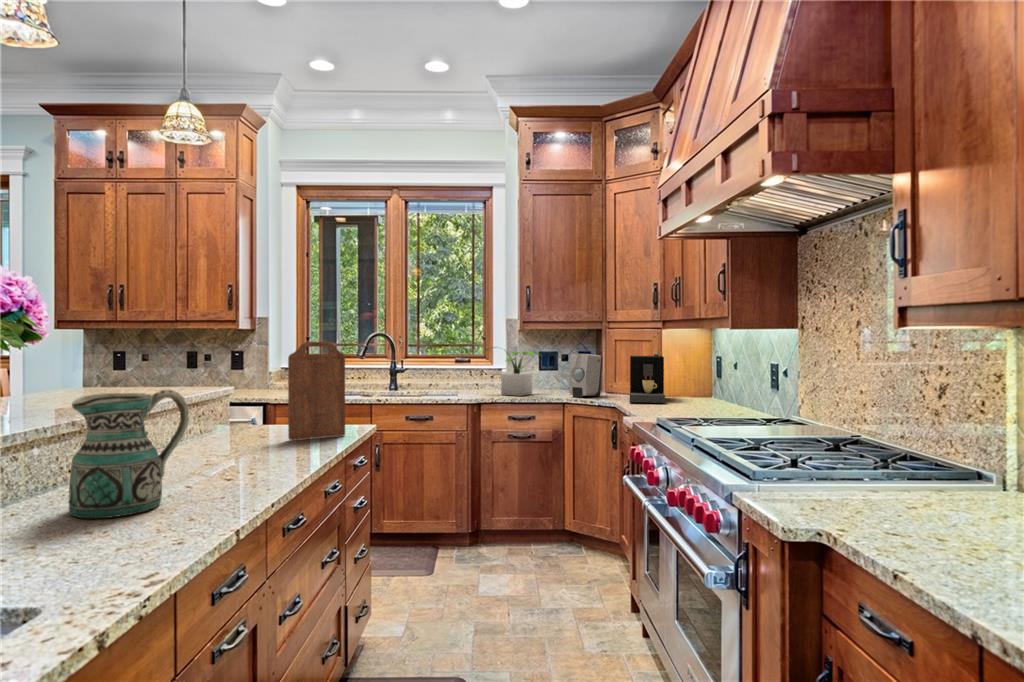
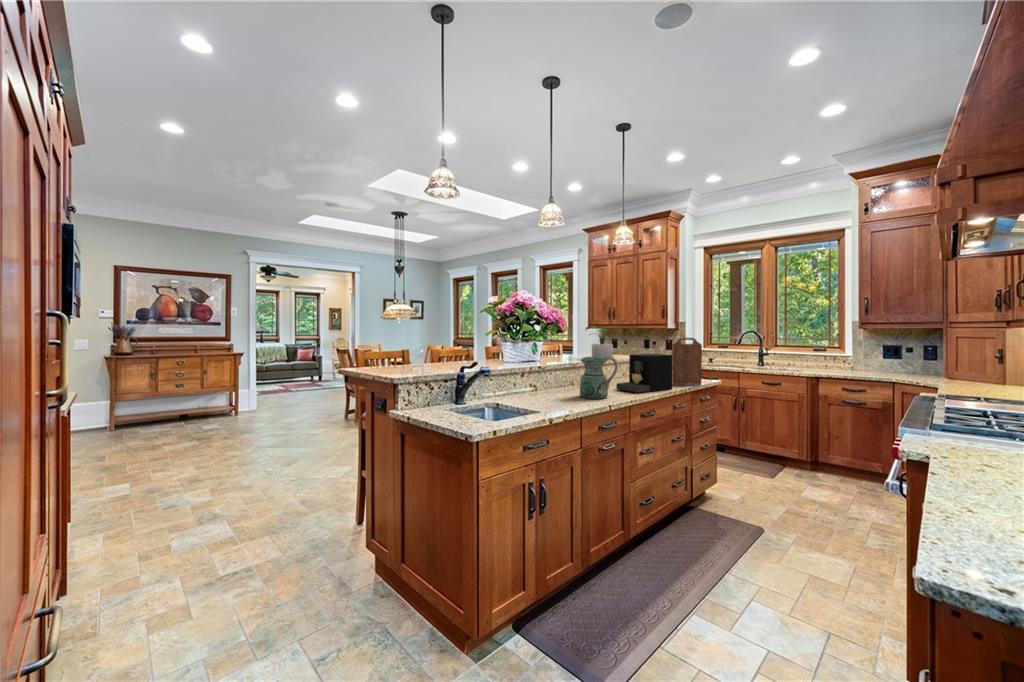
potted plant: present [486,348,539,396] -> present [586,326,613,358]
soap dispenser: present [569,354,602,398] -> none [899,347,938,380]
coffee maker: present [630,356,665,403] -> present [616,354,672,393]

